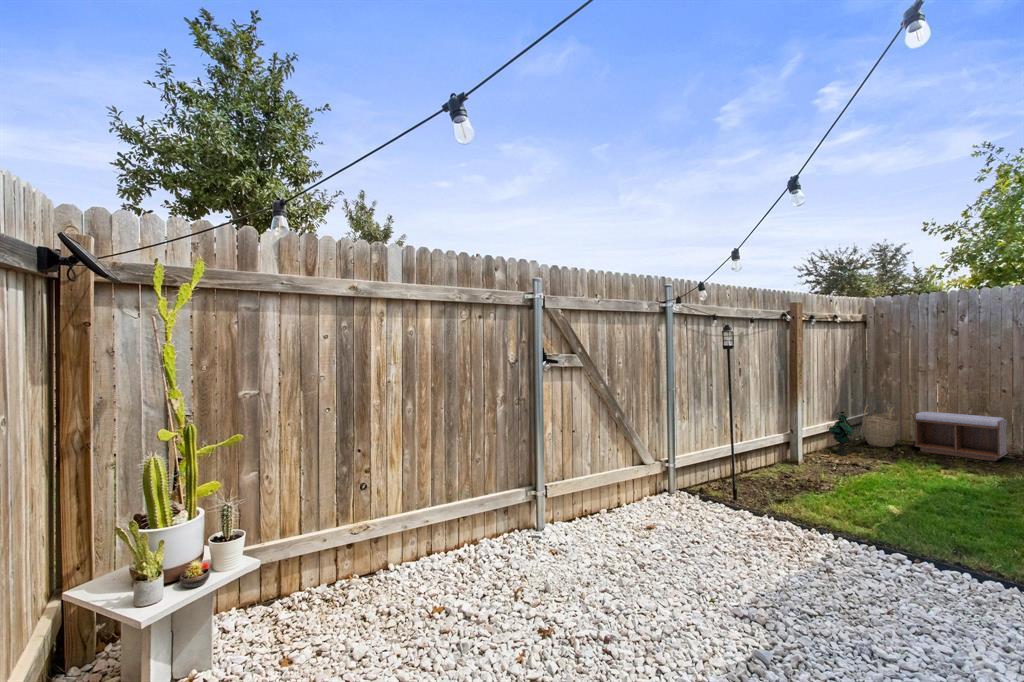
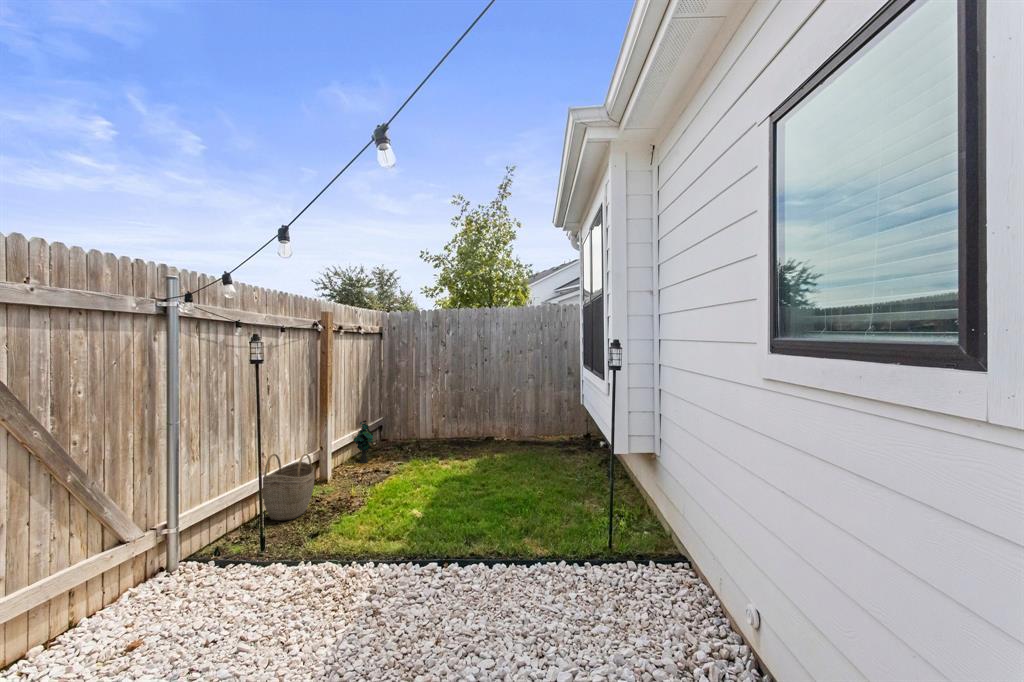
woven basket: present [862,405,900,447] -> present [263,454,315,520]
bench: present [914,412,1008,461] -> none [416,411,471,446]

